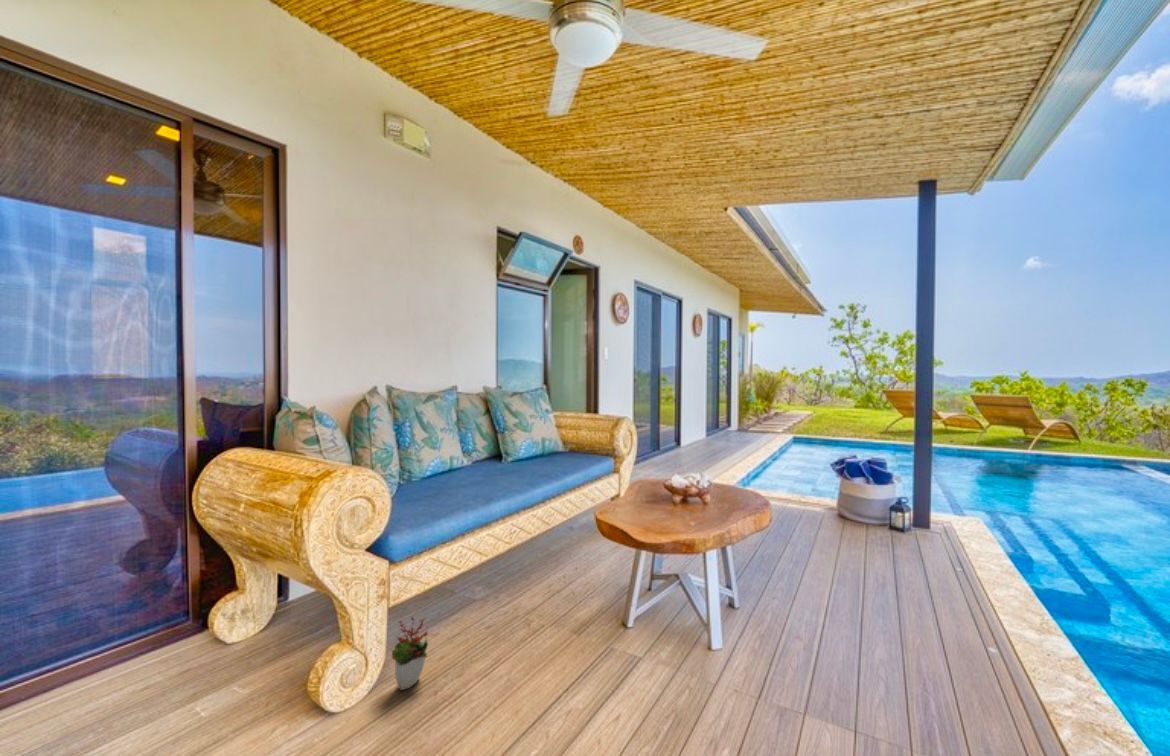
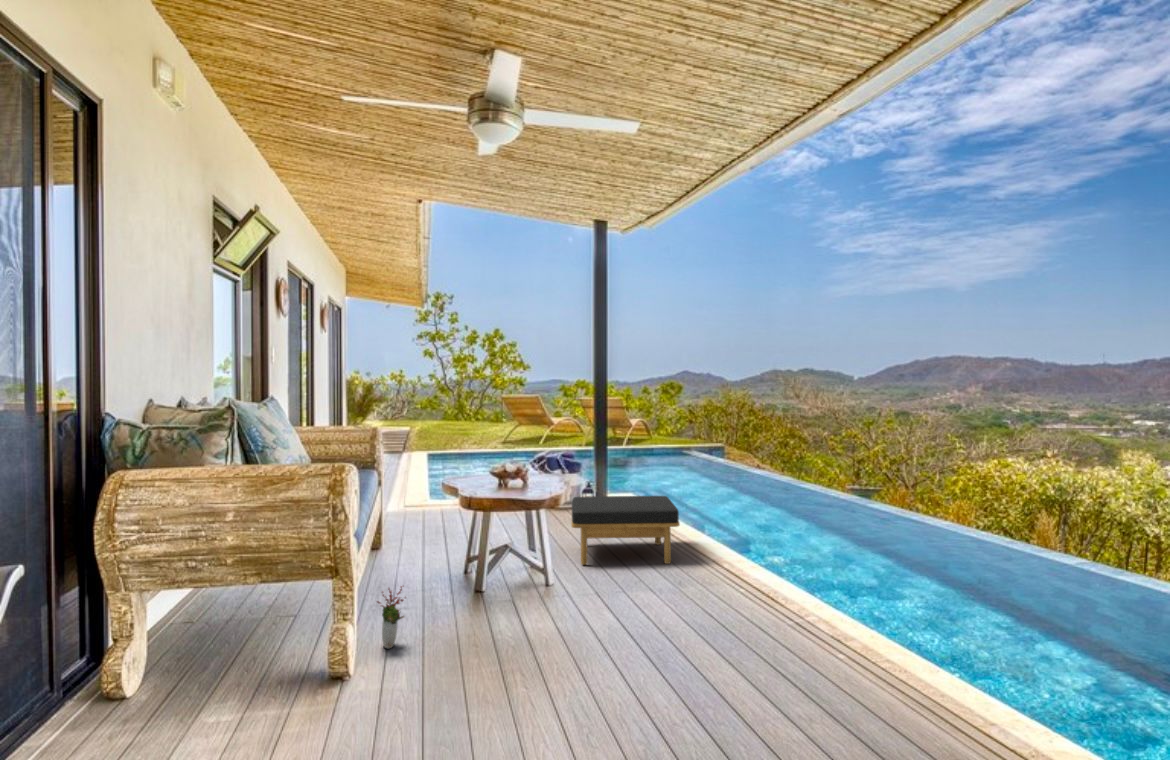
ottoman: none [770,527,966,685] -> present [571,496,679,565]

